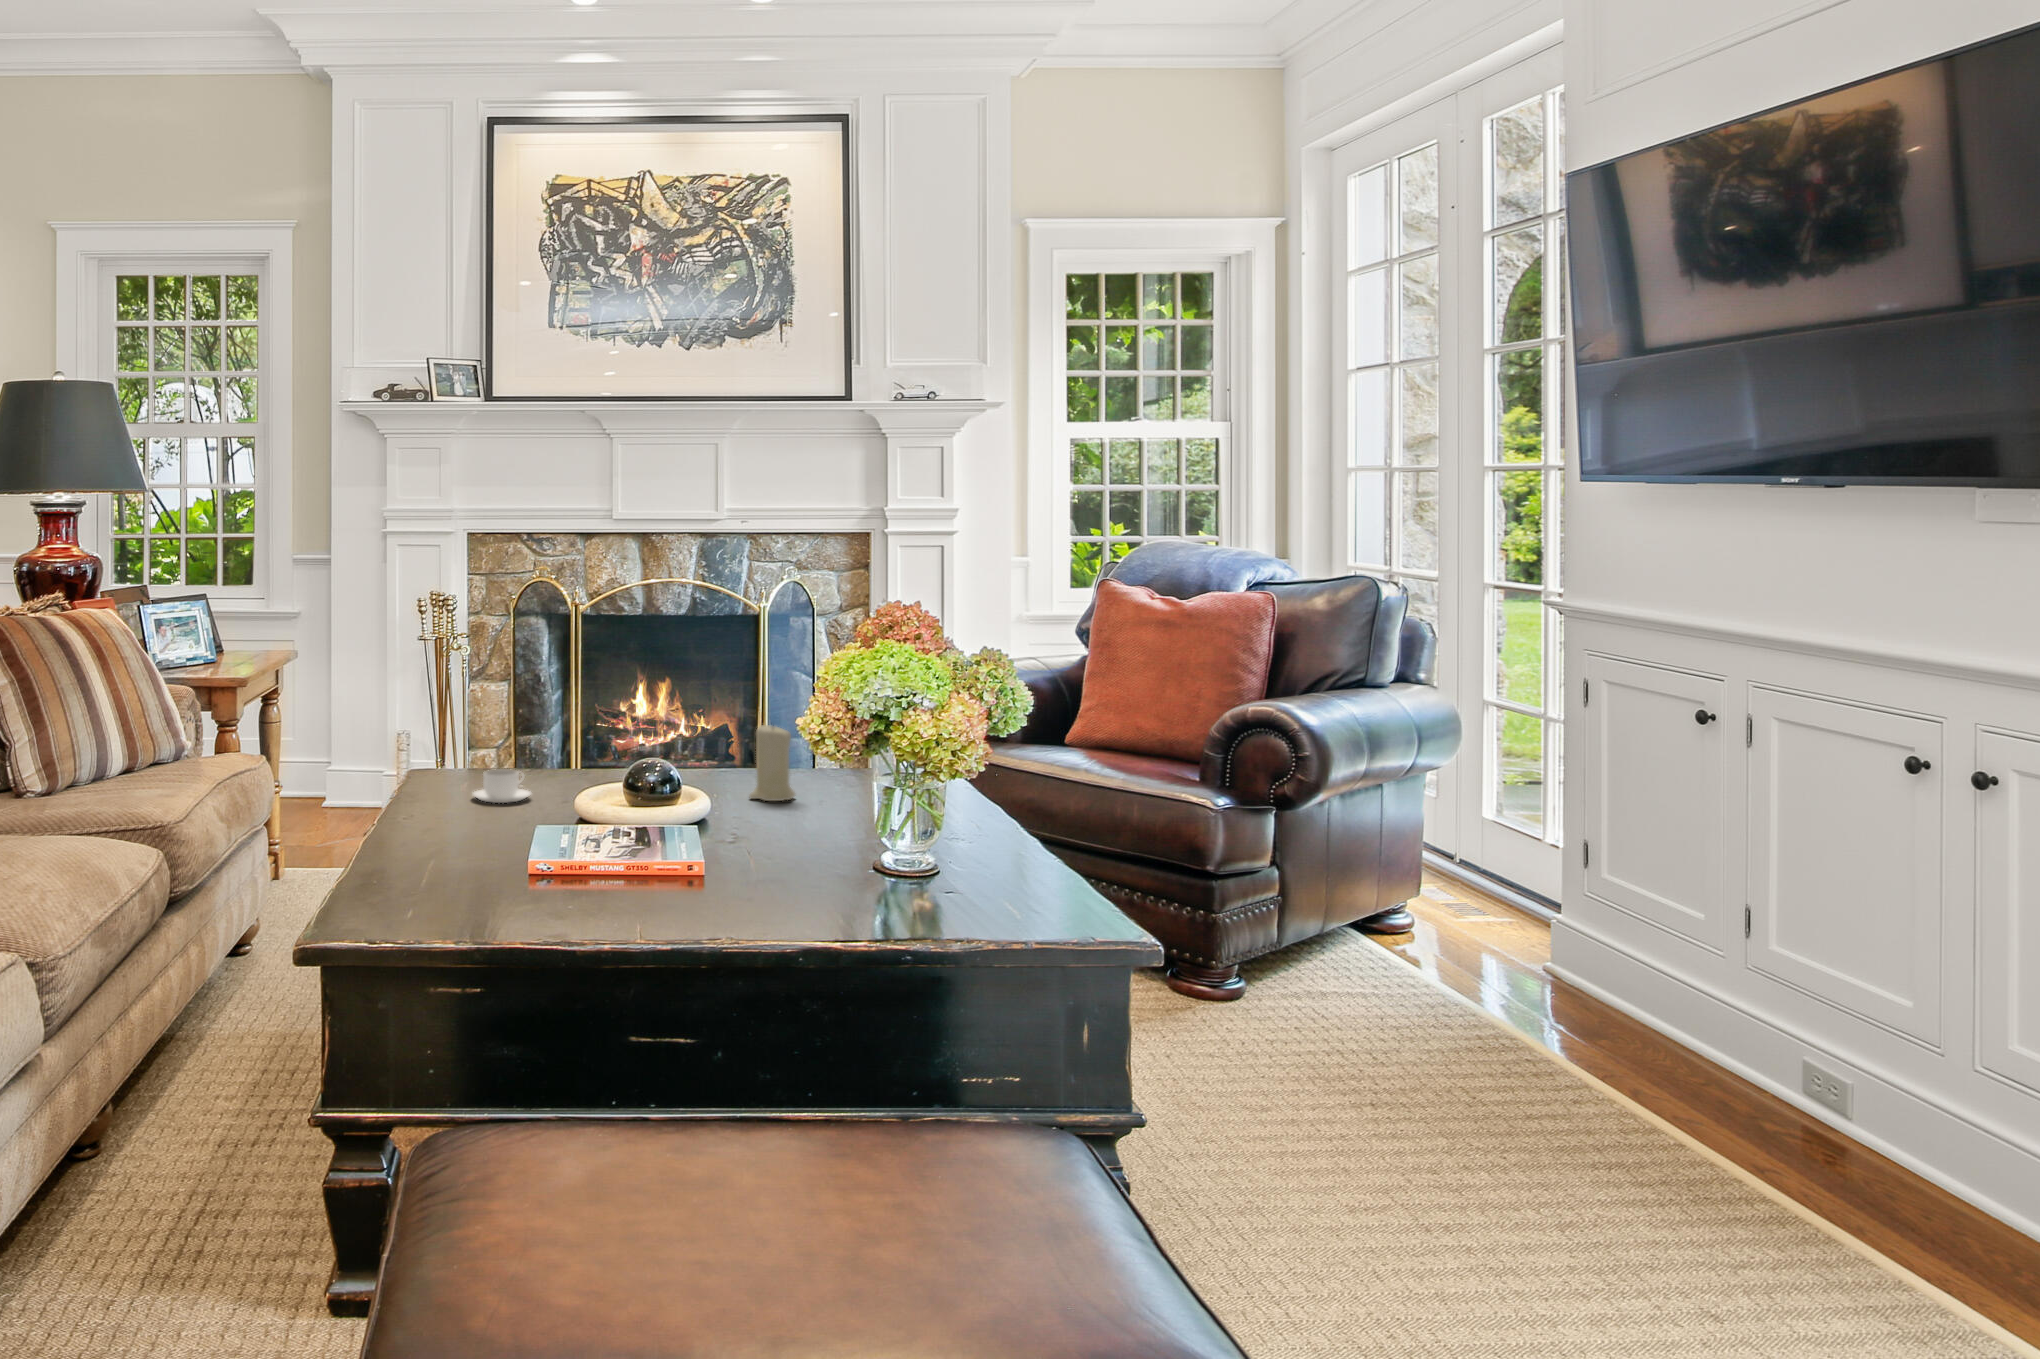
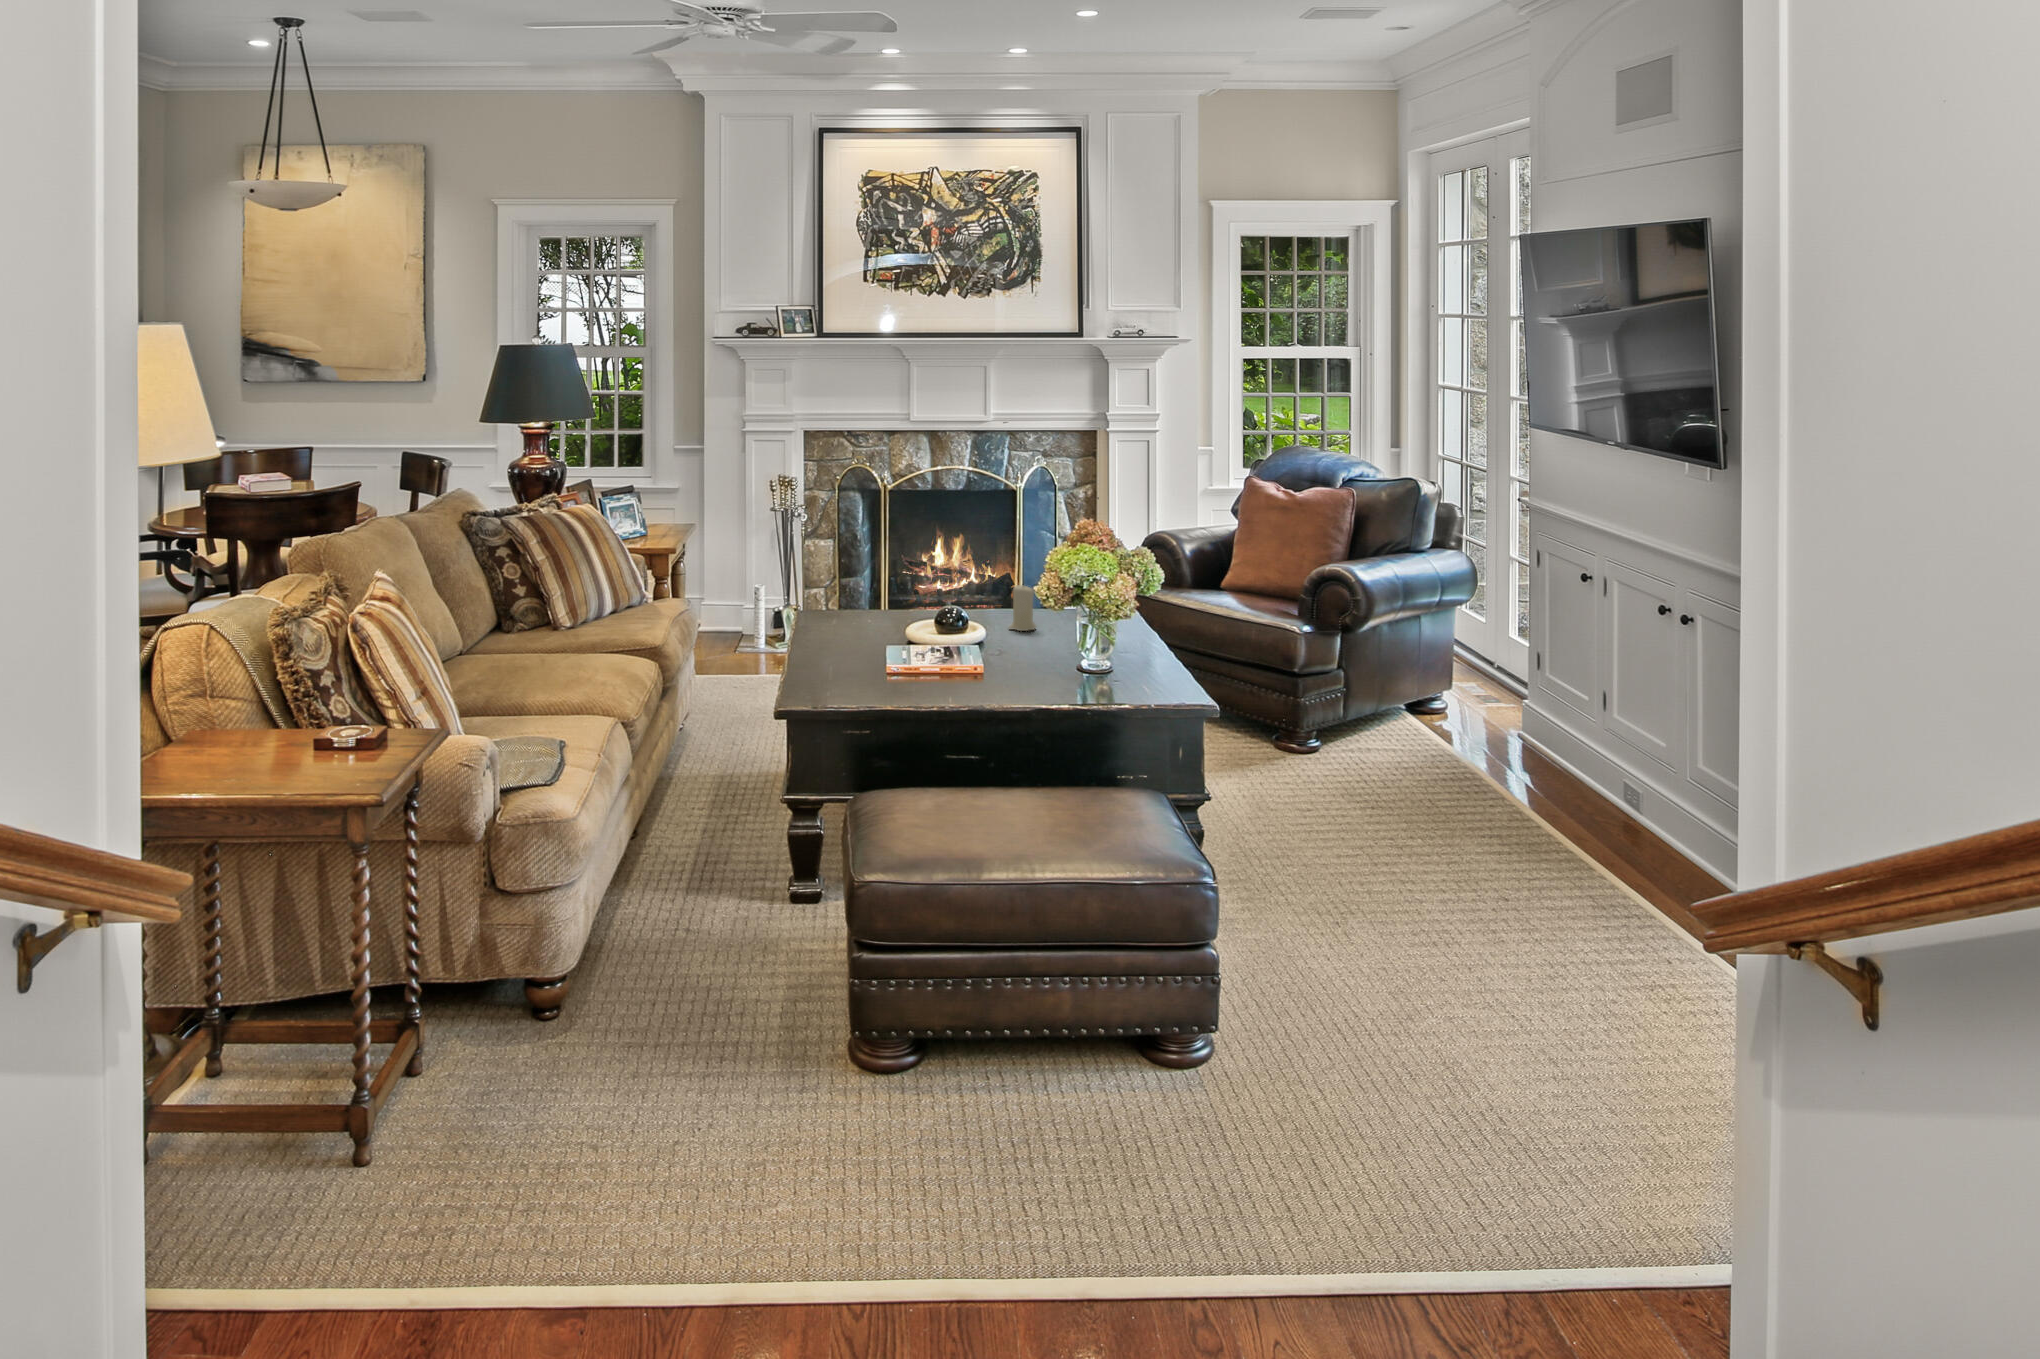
coffee cup: present [473,769,531,803] -> none [840,612,877,633]

